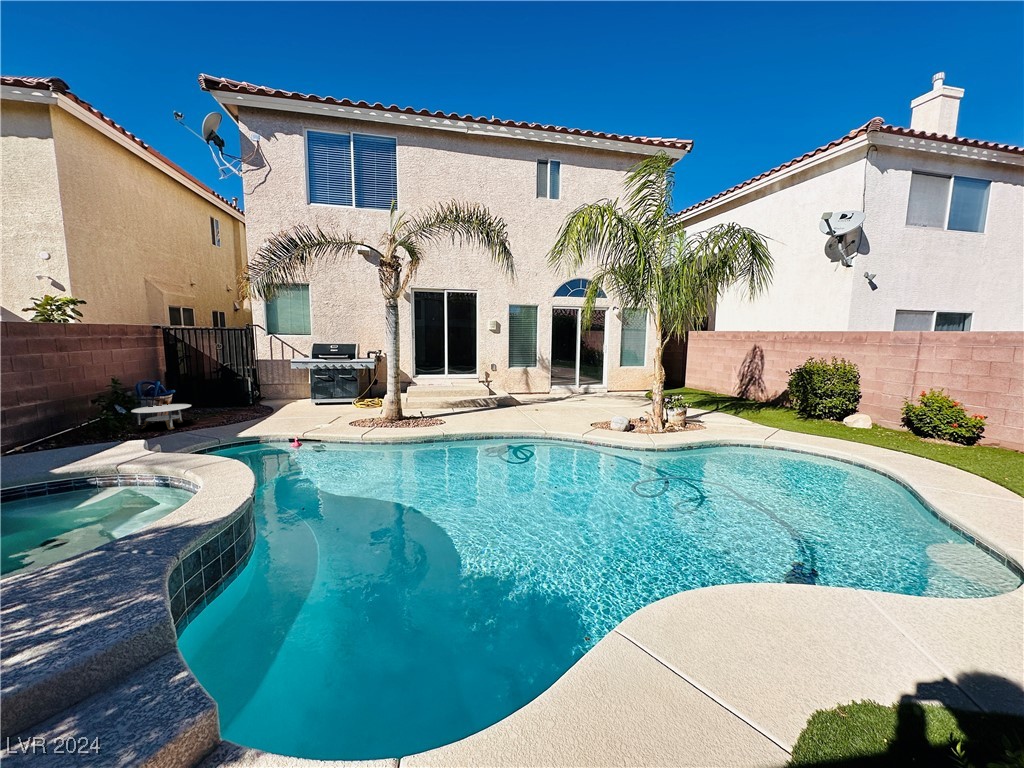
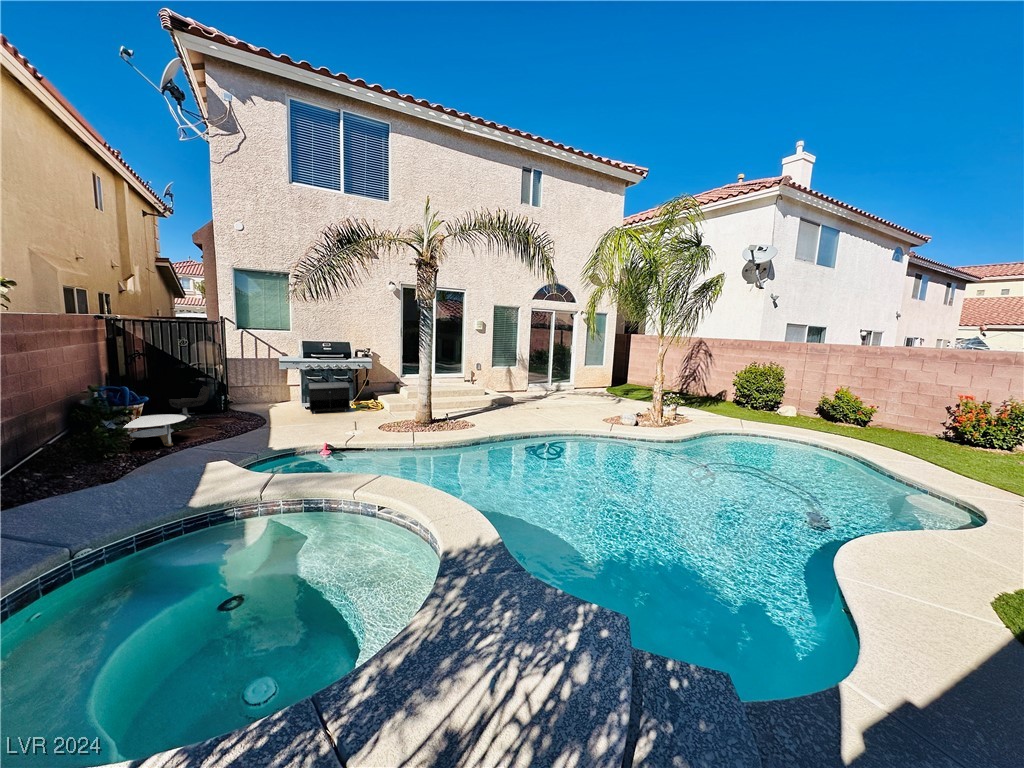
storage bench: none [313,380,353,409] -> present [309,382,350,414]
lounge chair: none [205,382,239,408] -> present [169,386,210,417]

